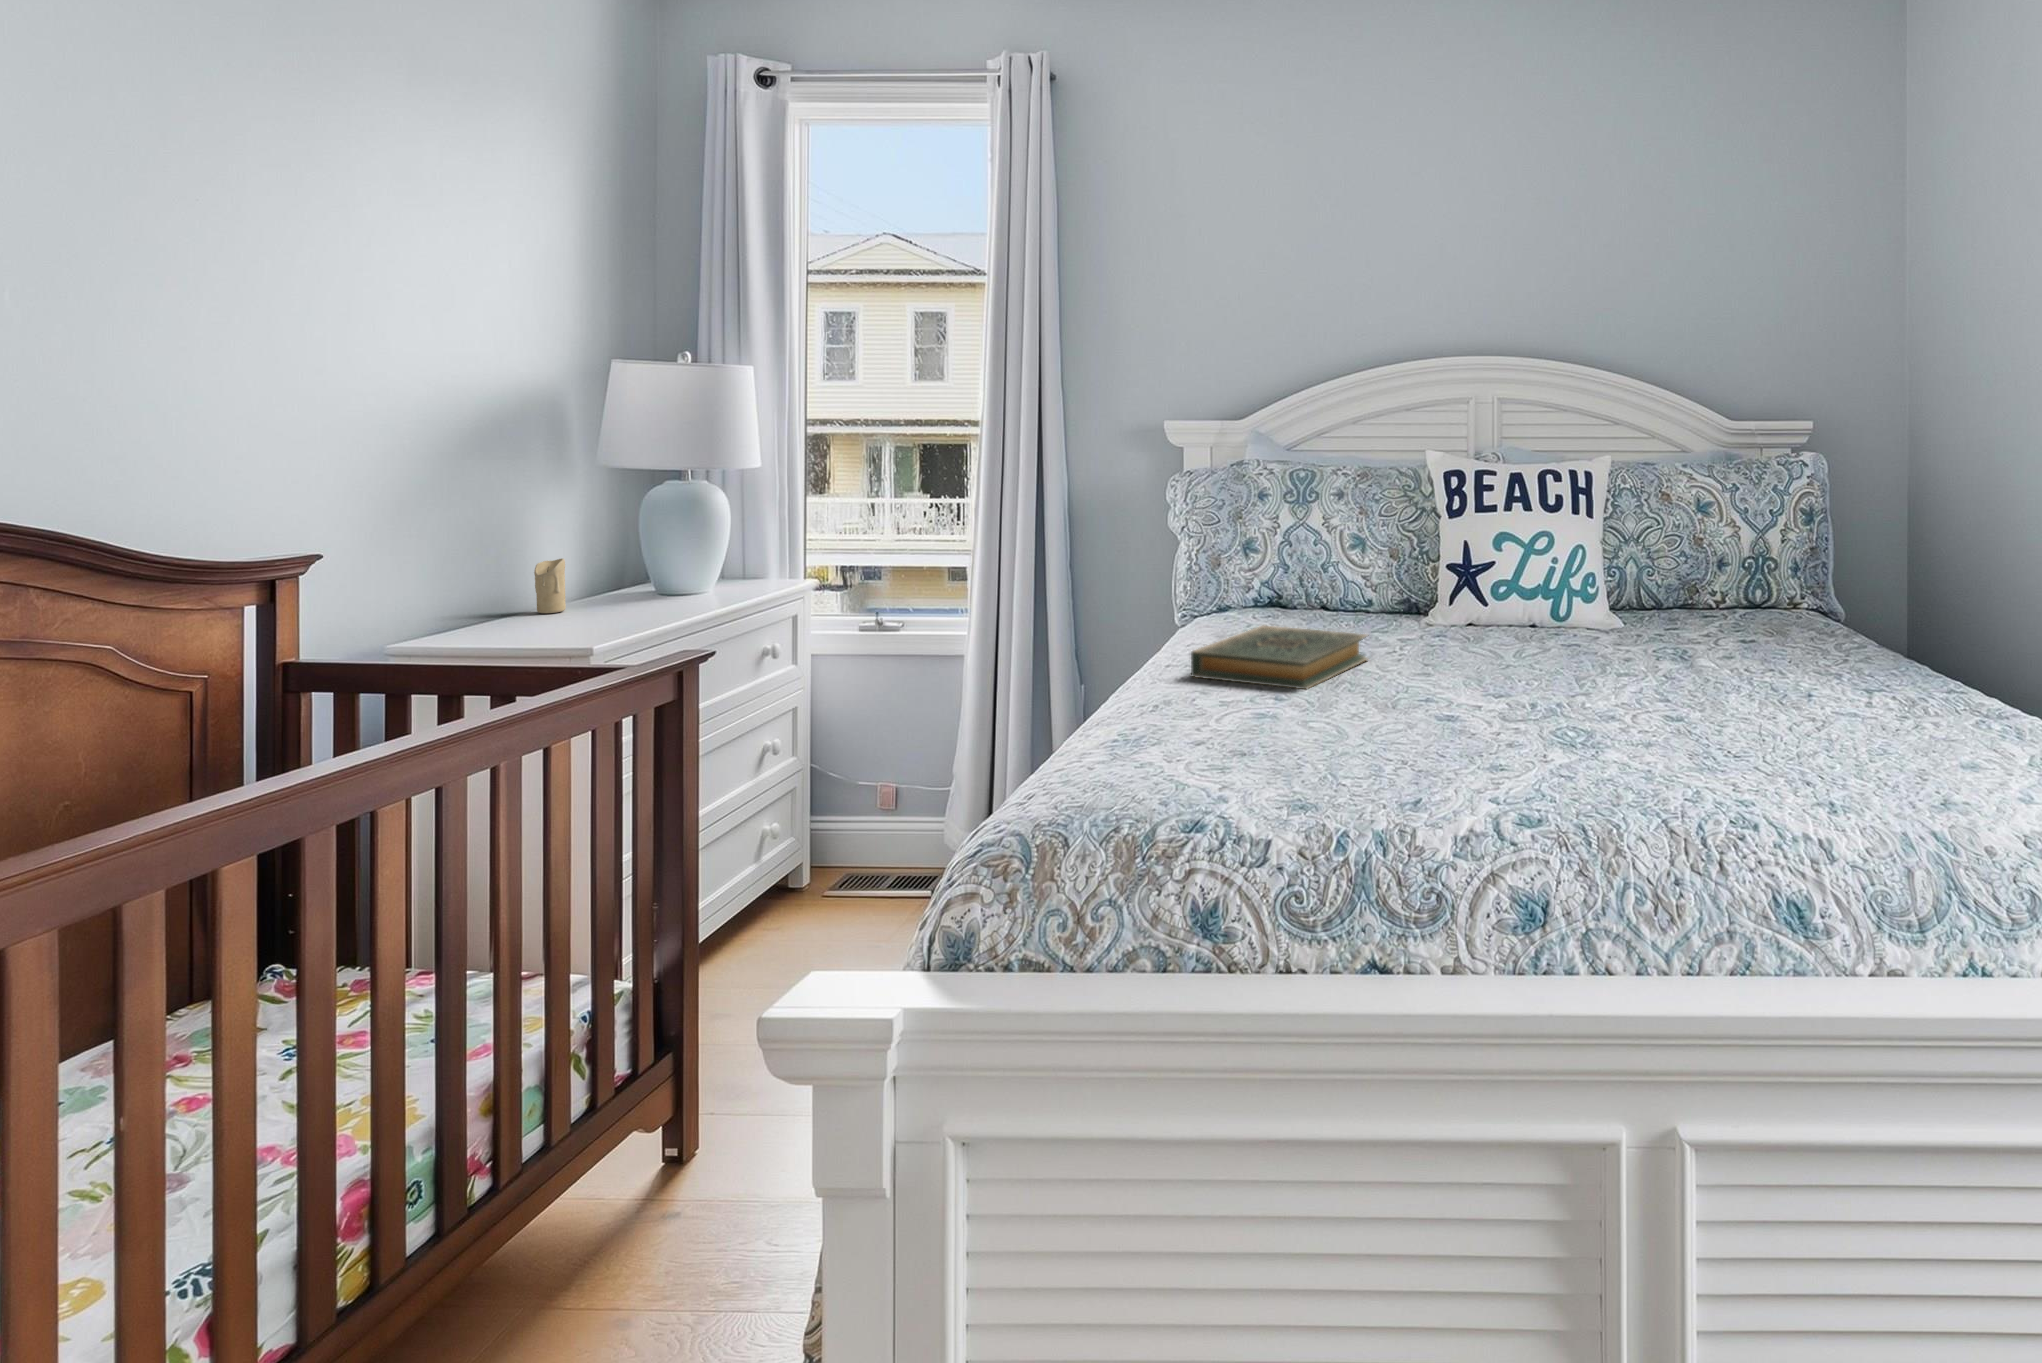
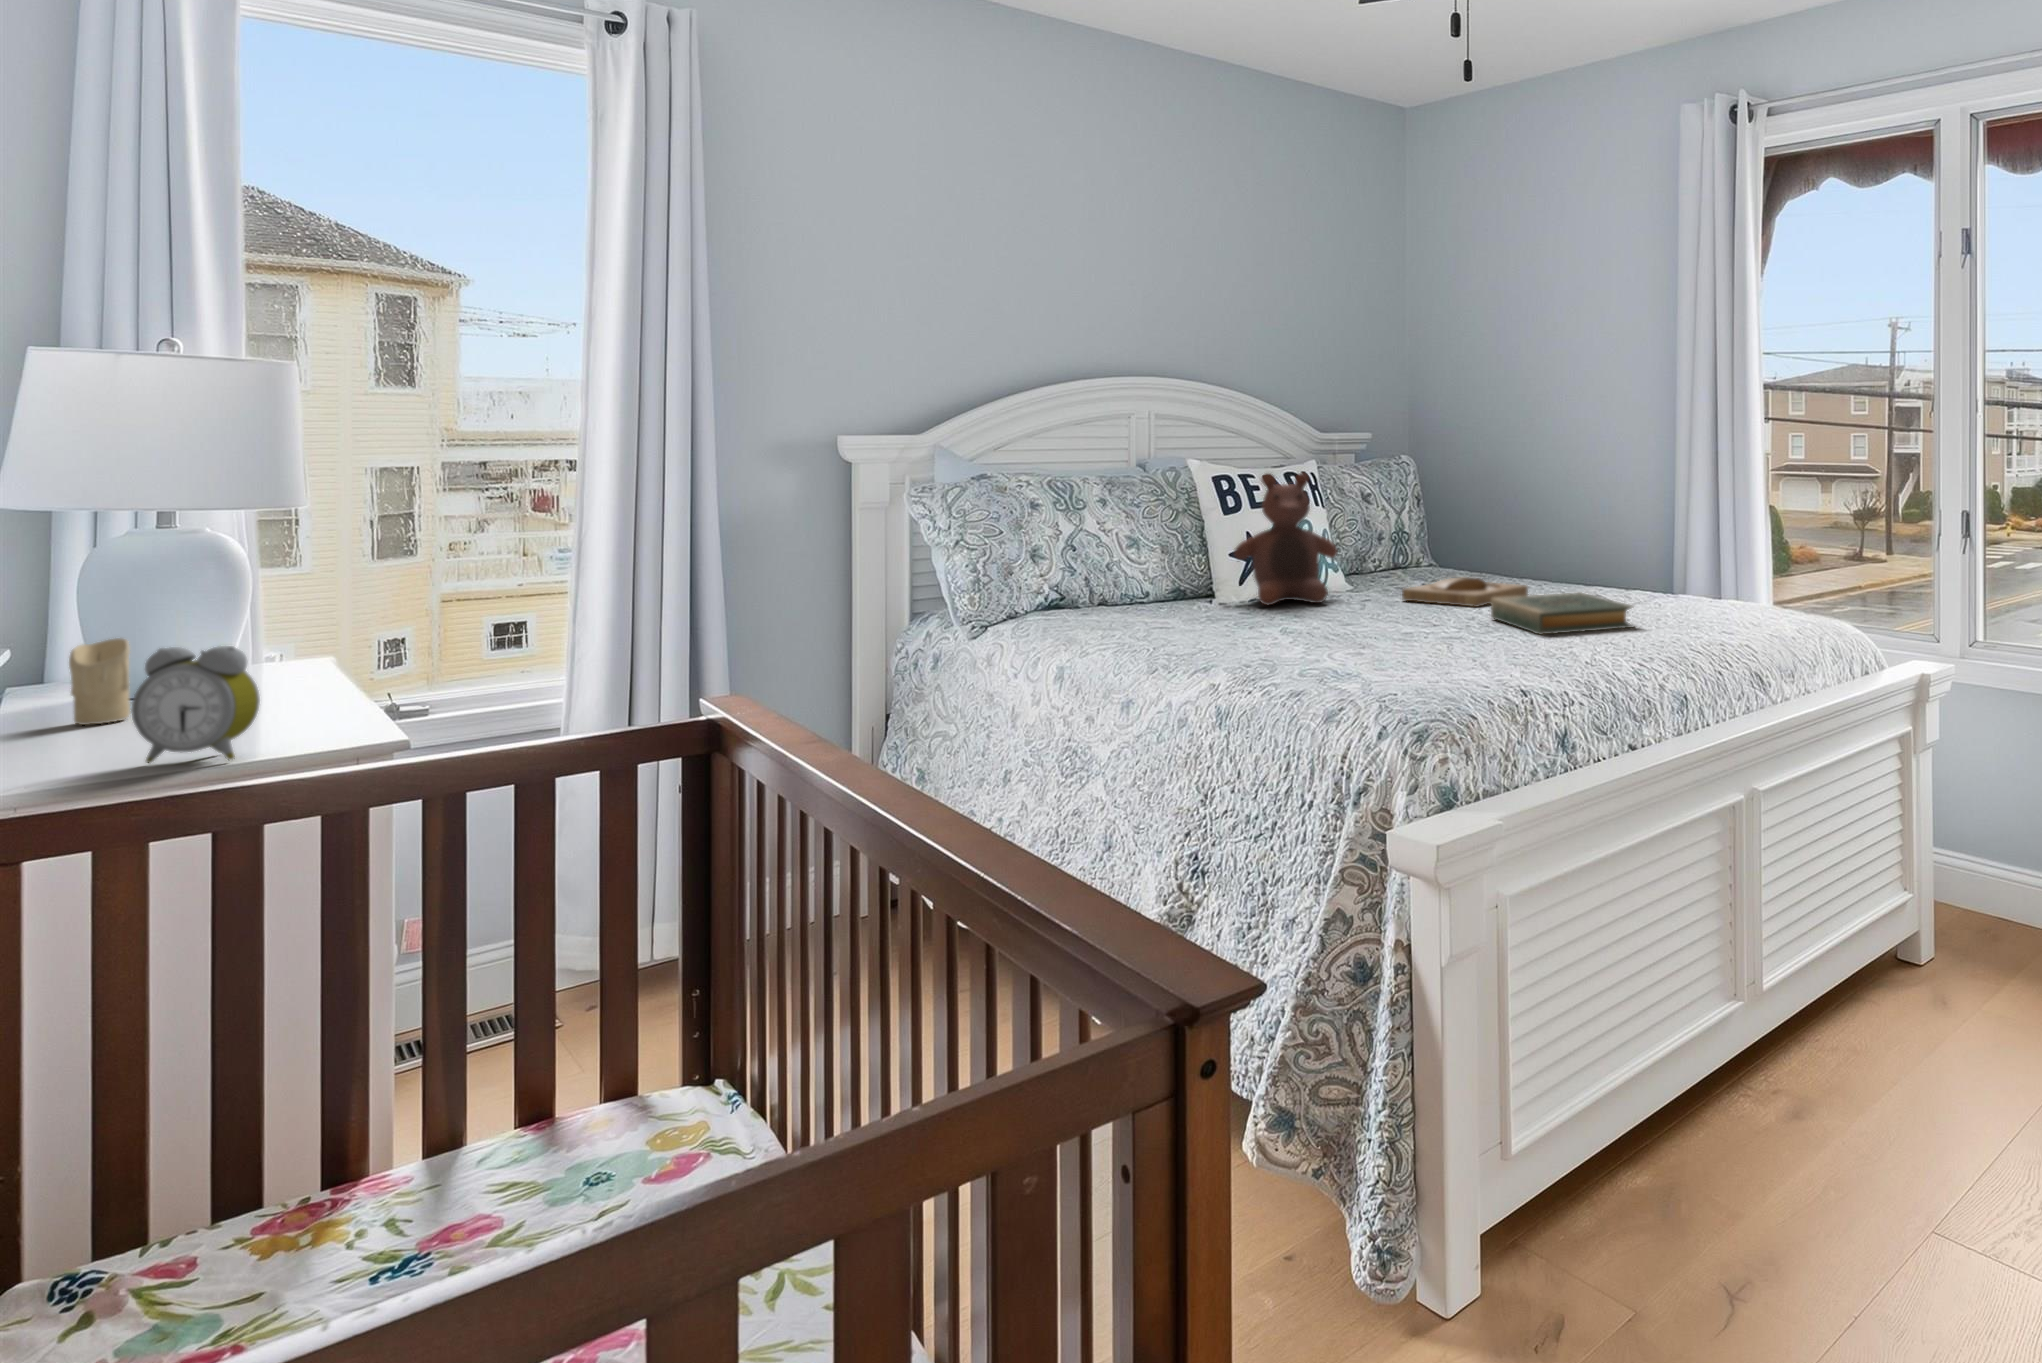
stuffed bear: none [1439,474,1565,640] -> present [1234,472,1338,605]
alarm clock: none [426,574,475,655] -> present [131,646,260,763]
hardback book: present [1191,626,1369,689] -> present [1491,592,1635,634]
tray: none [1601,633,1768,680] -> present [1402,578,1528,607]

